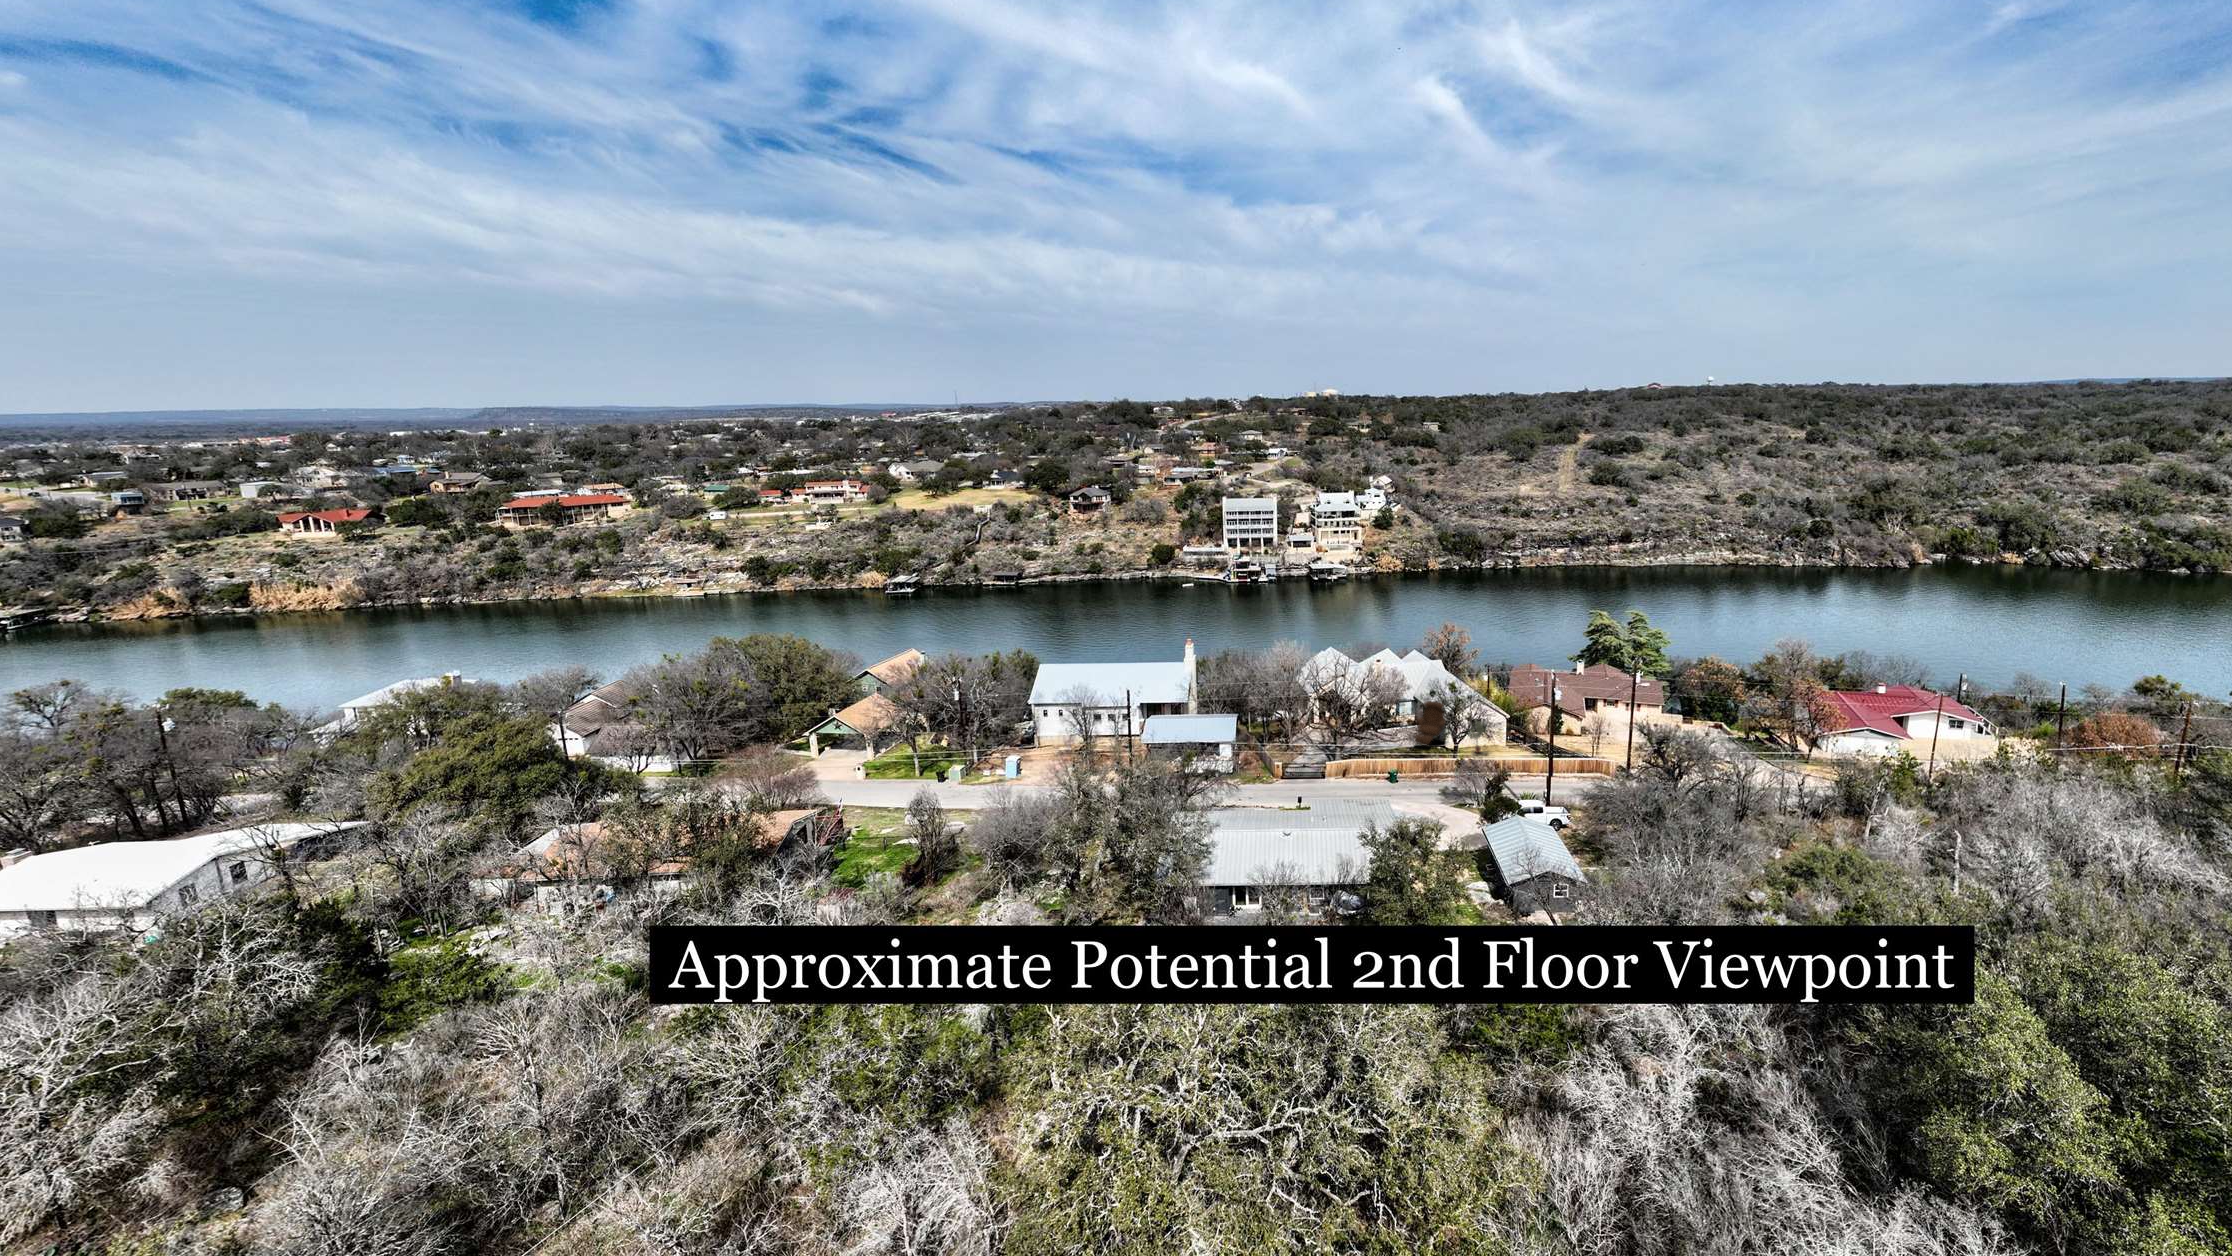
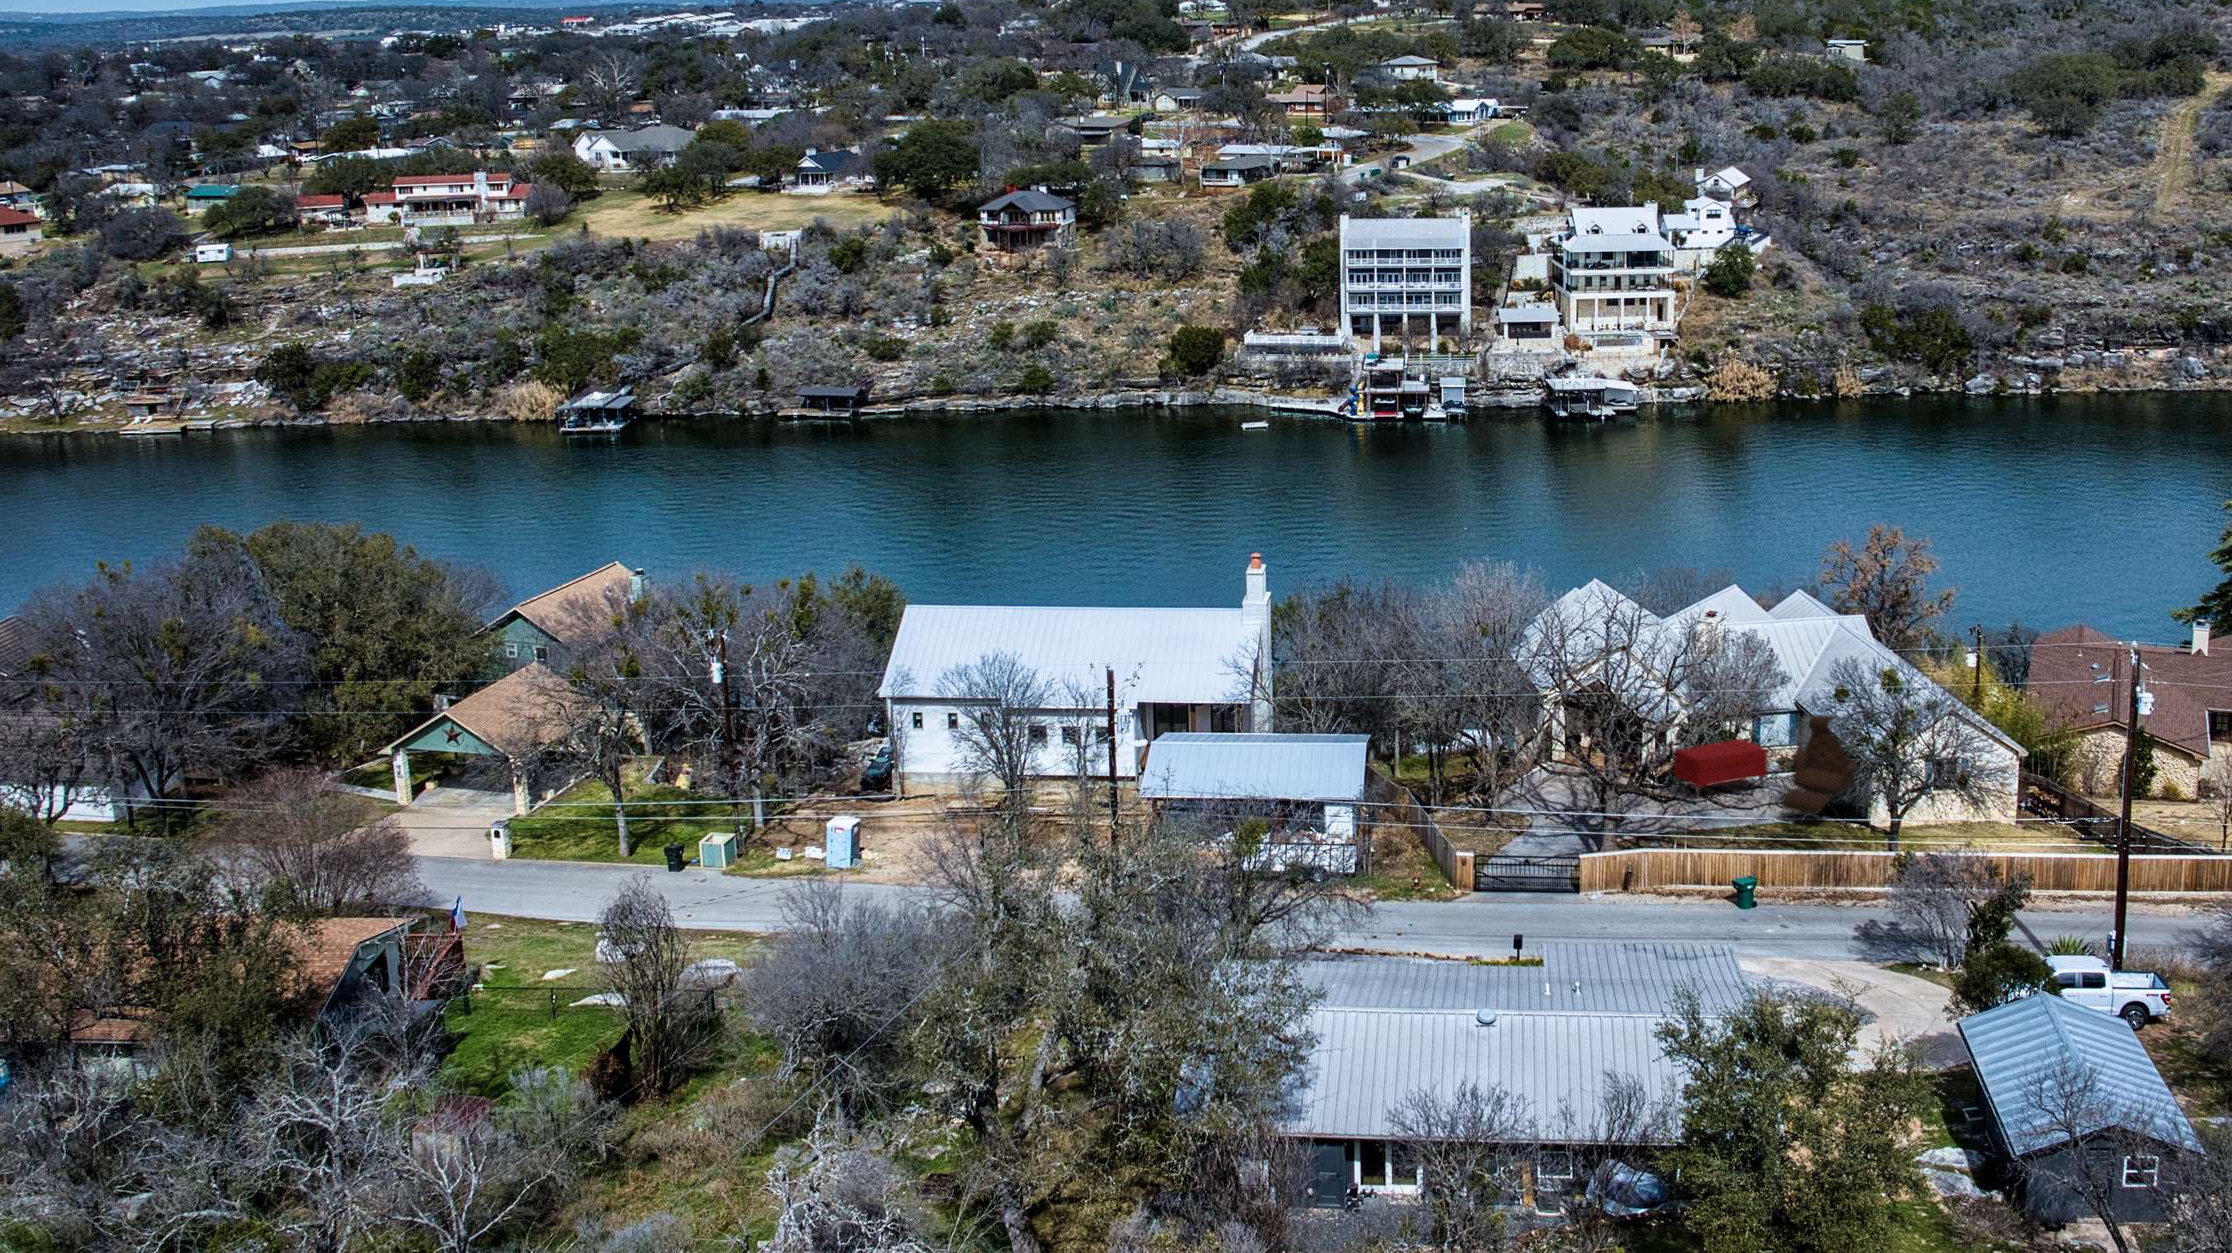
bench: none [1369,713,1408,740] -> present [1674,739,1768,798]
potted tree: present [1468,722,1484,753] -> none [1915,760,1961,837]

